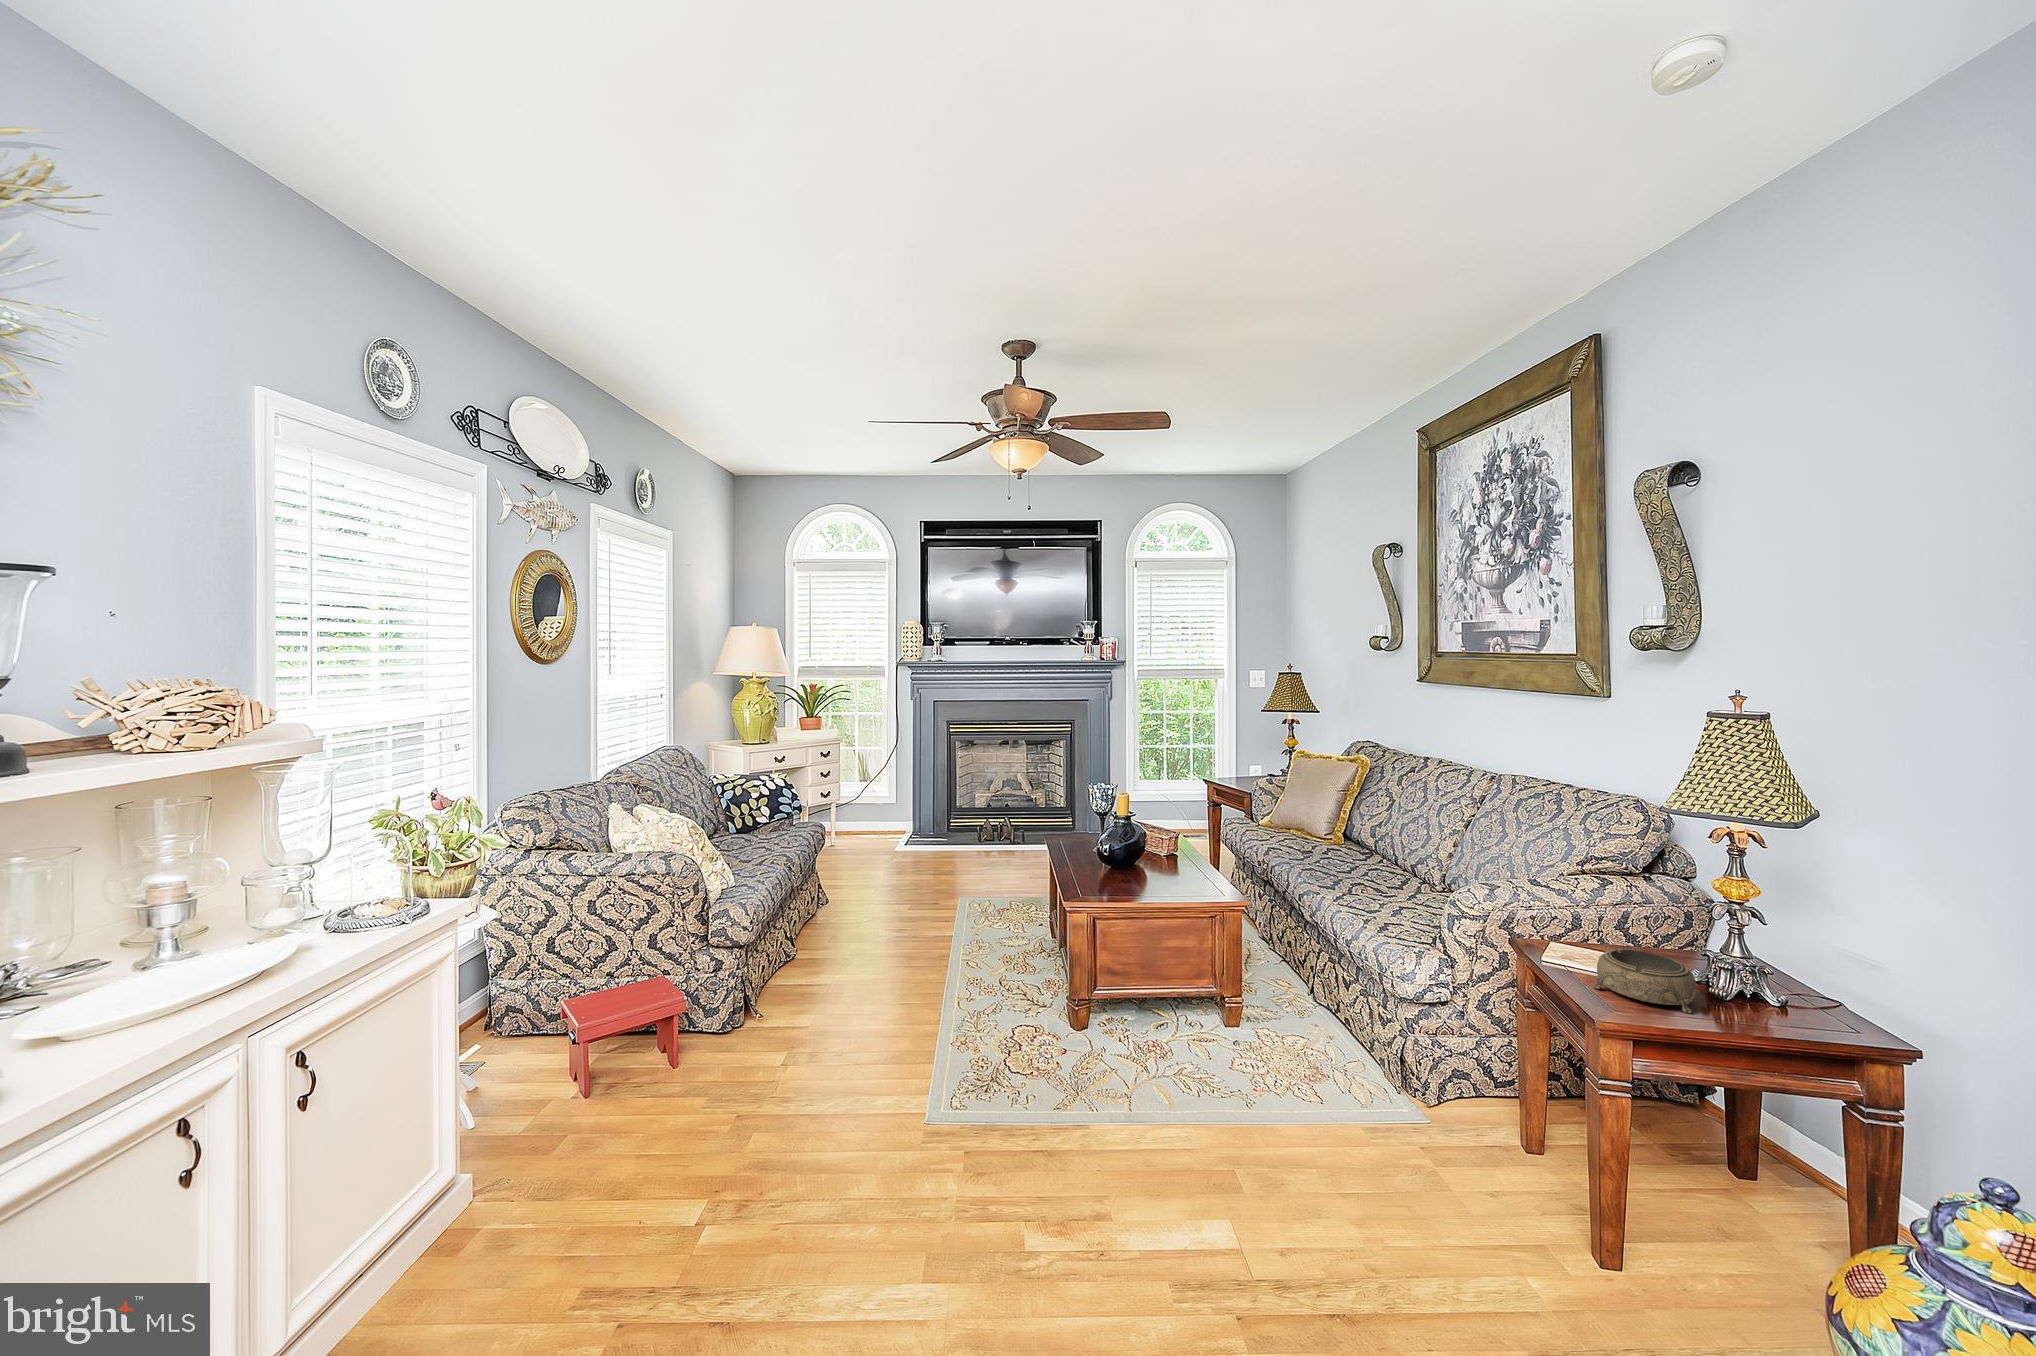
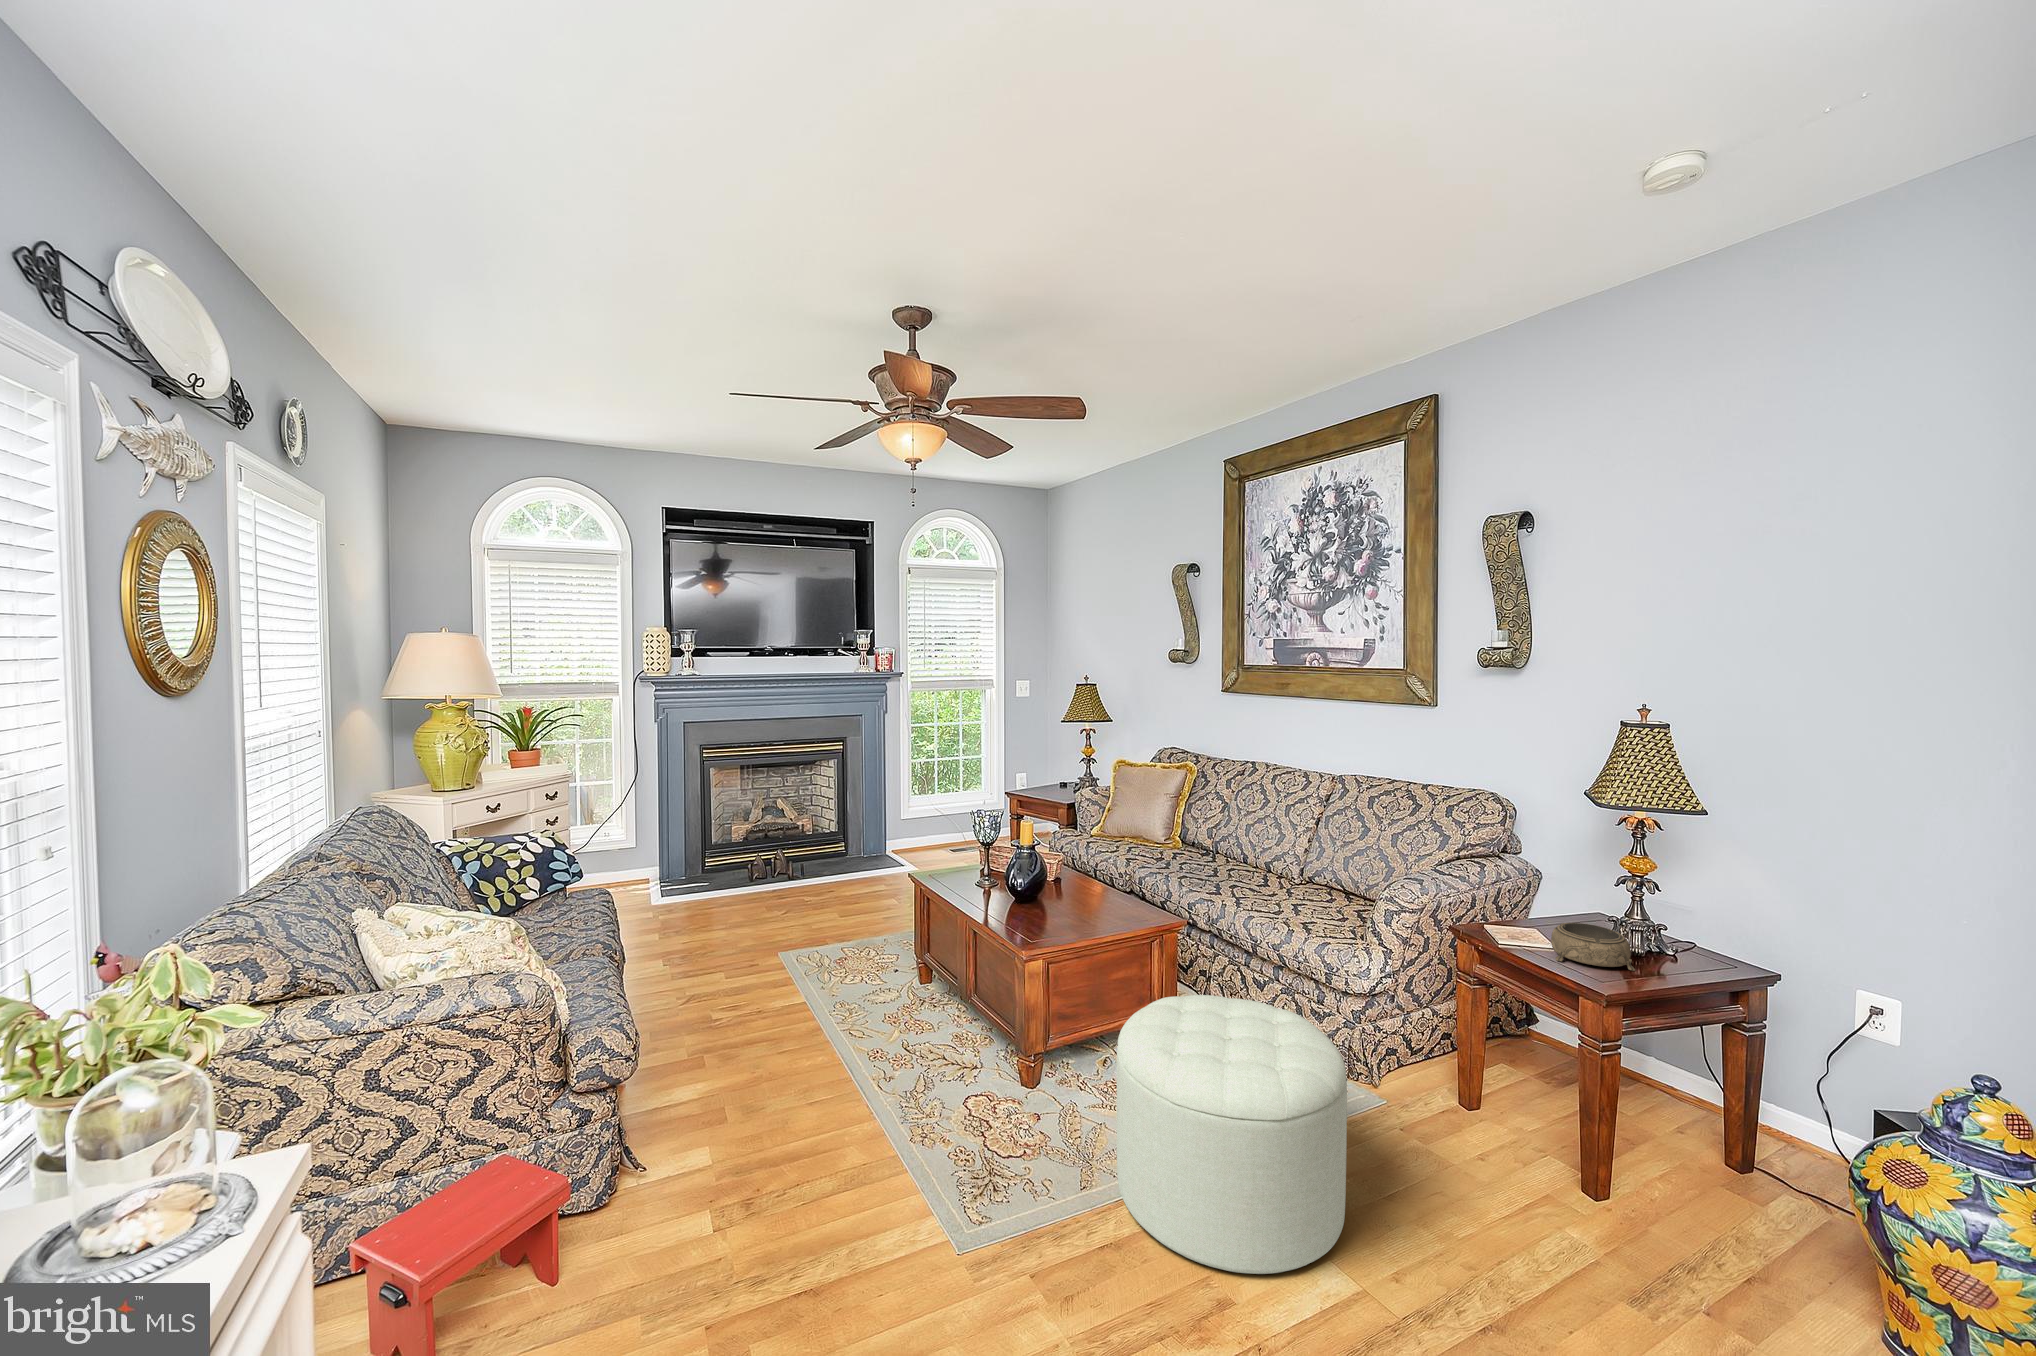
ottoman: none [1077,958,1293,1216] -> present [1117,995,1347,1274]

